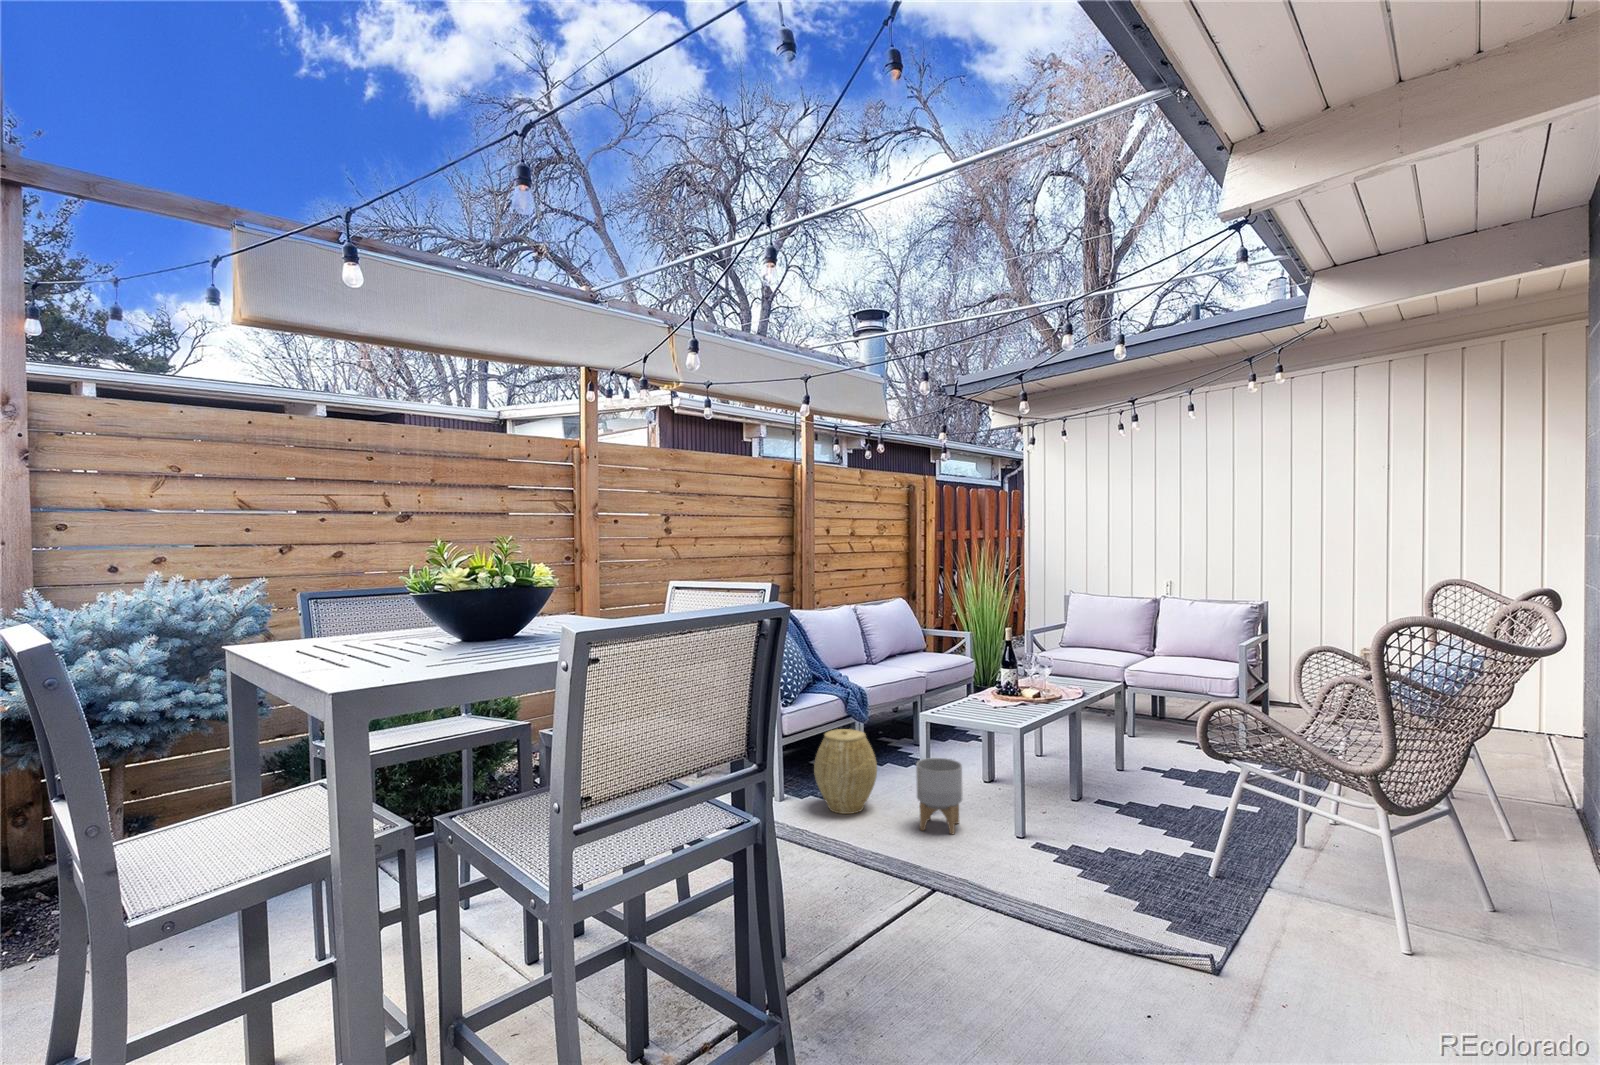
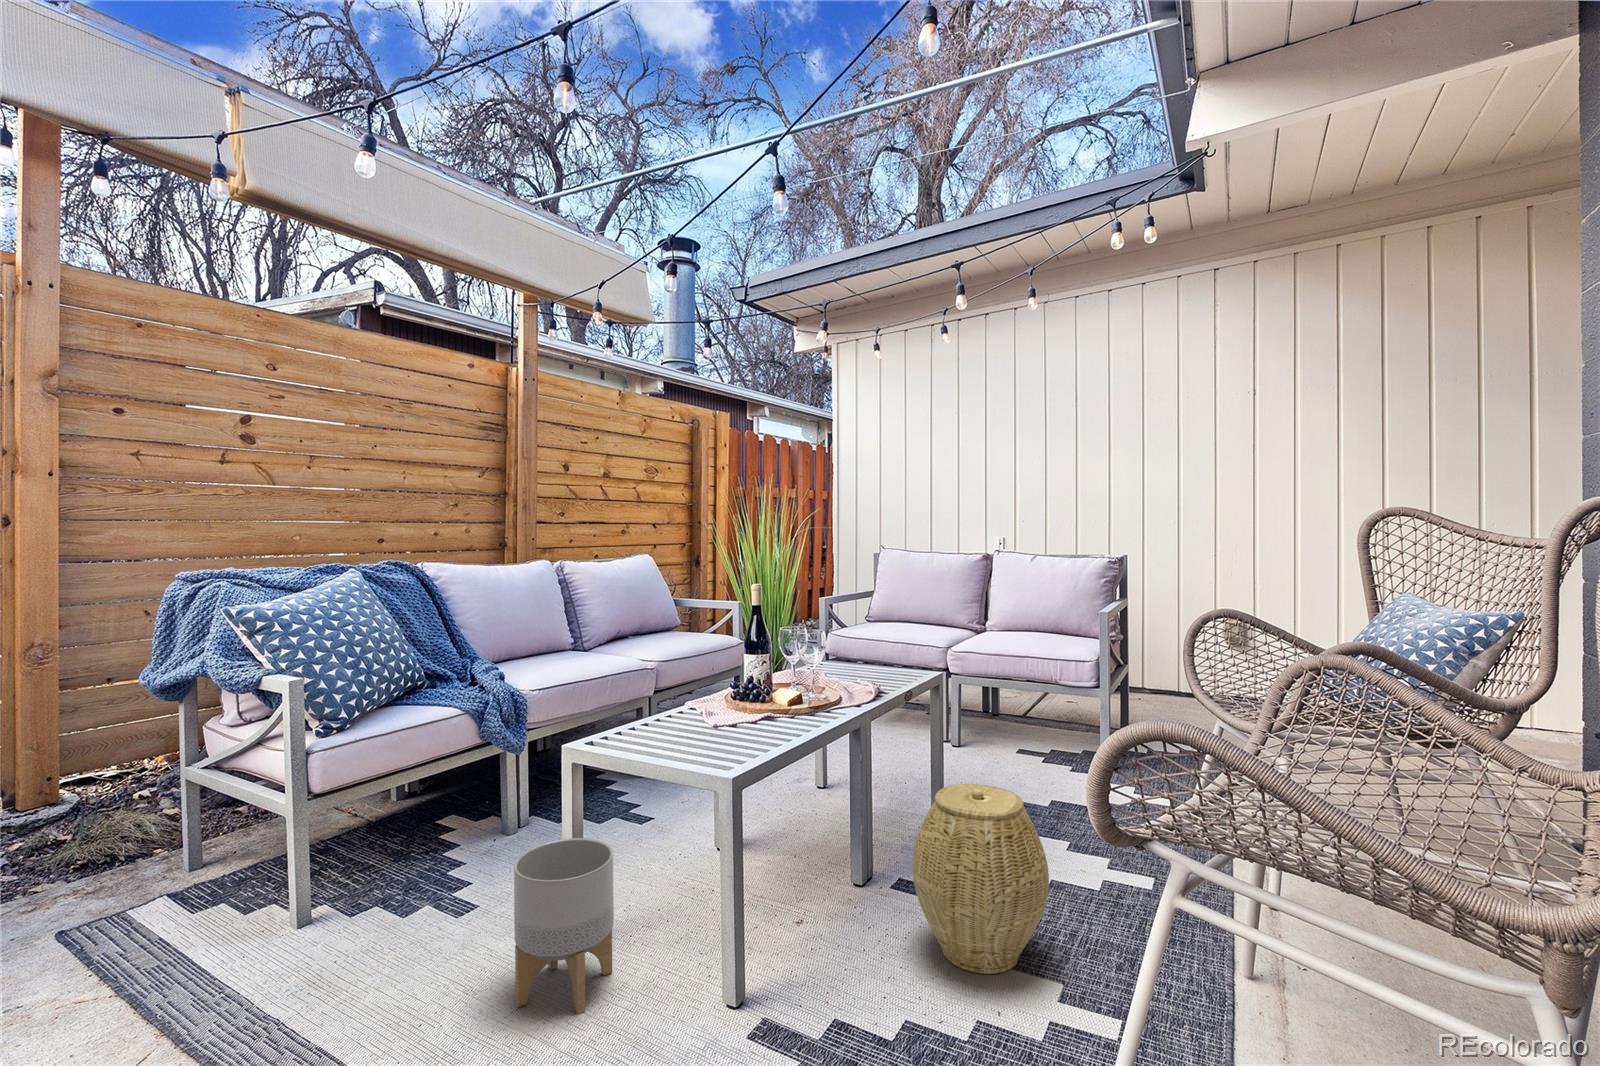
woven basket: present [814,729,877,814] -> present [912,784,1049,974]

